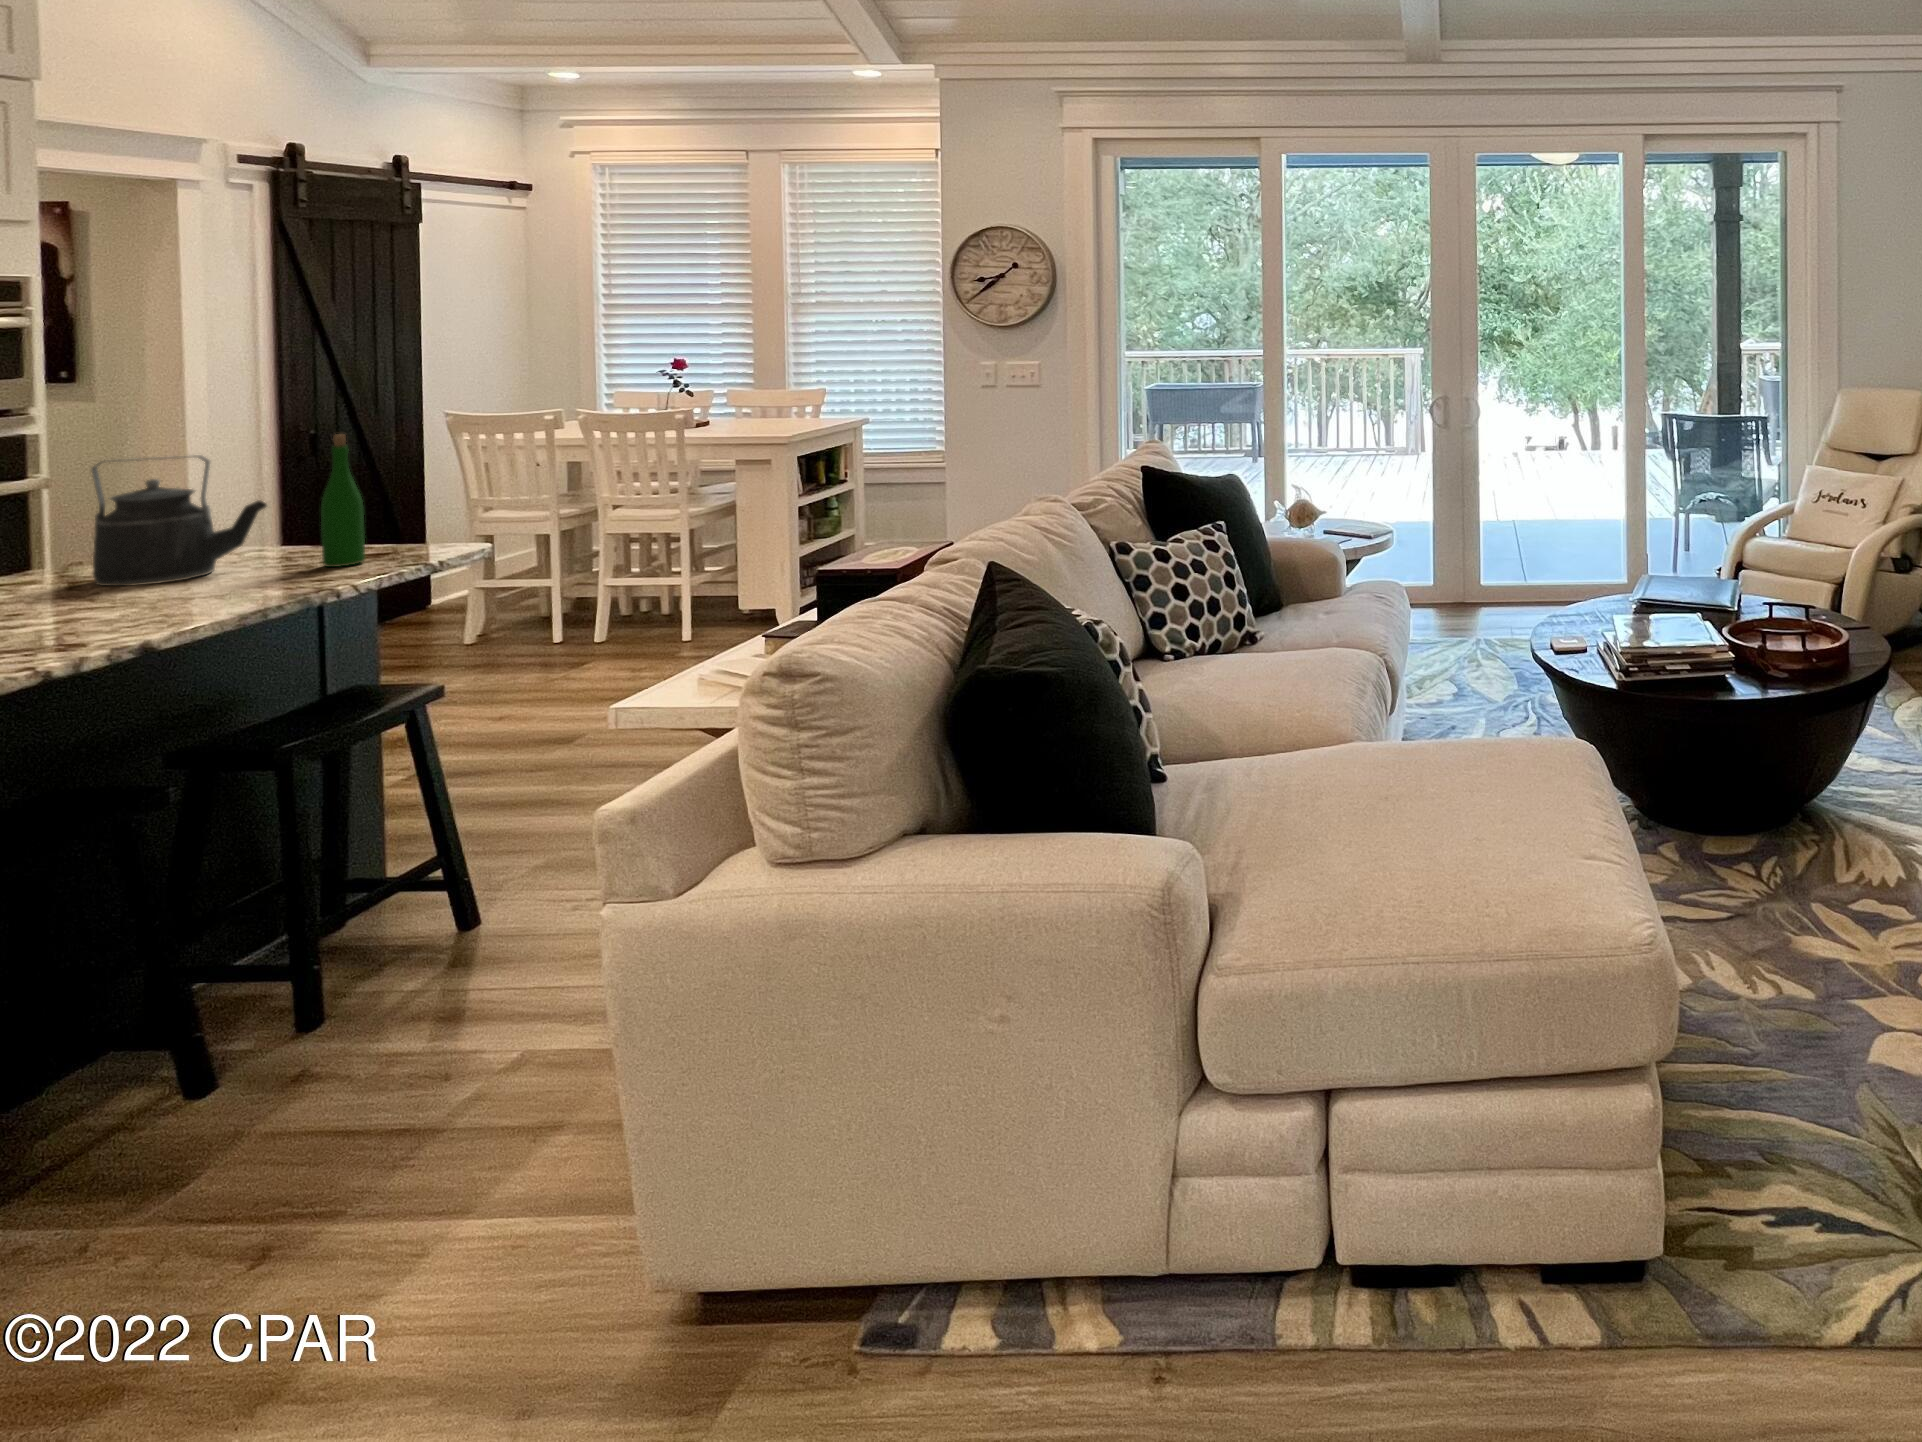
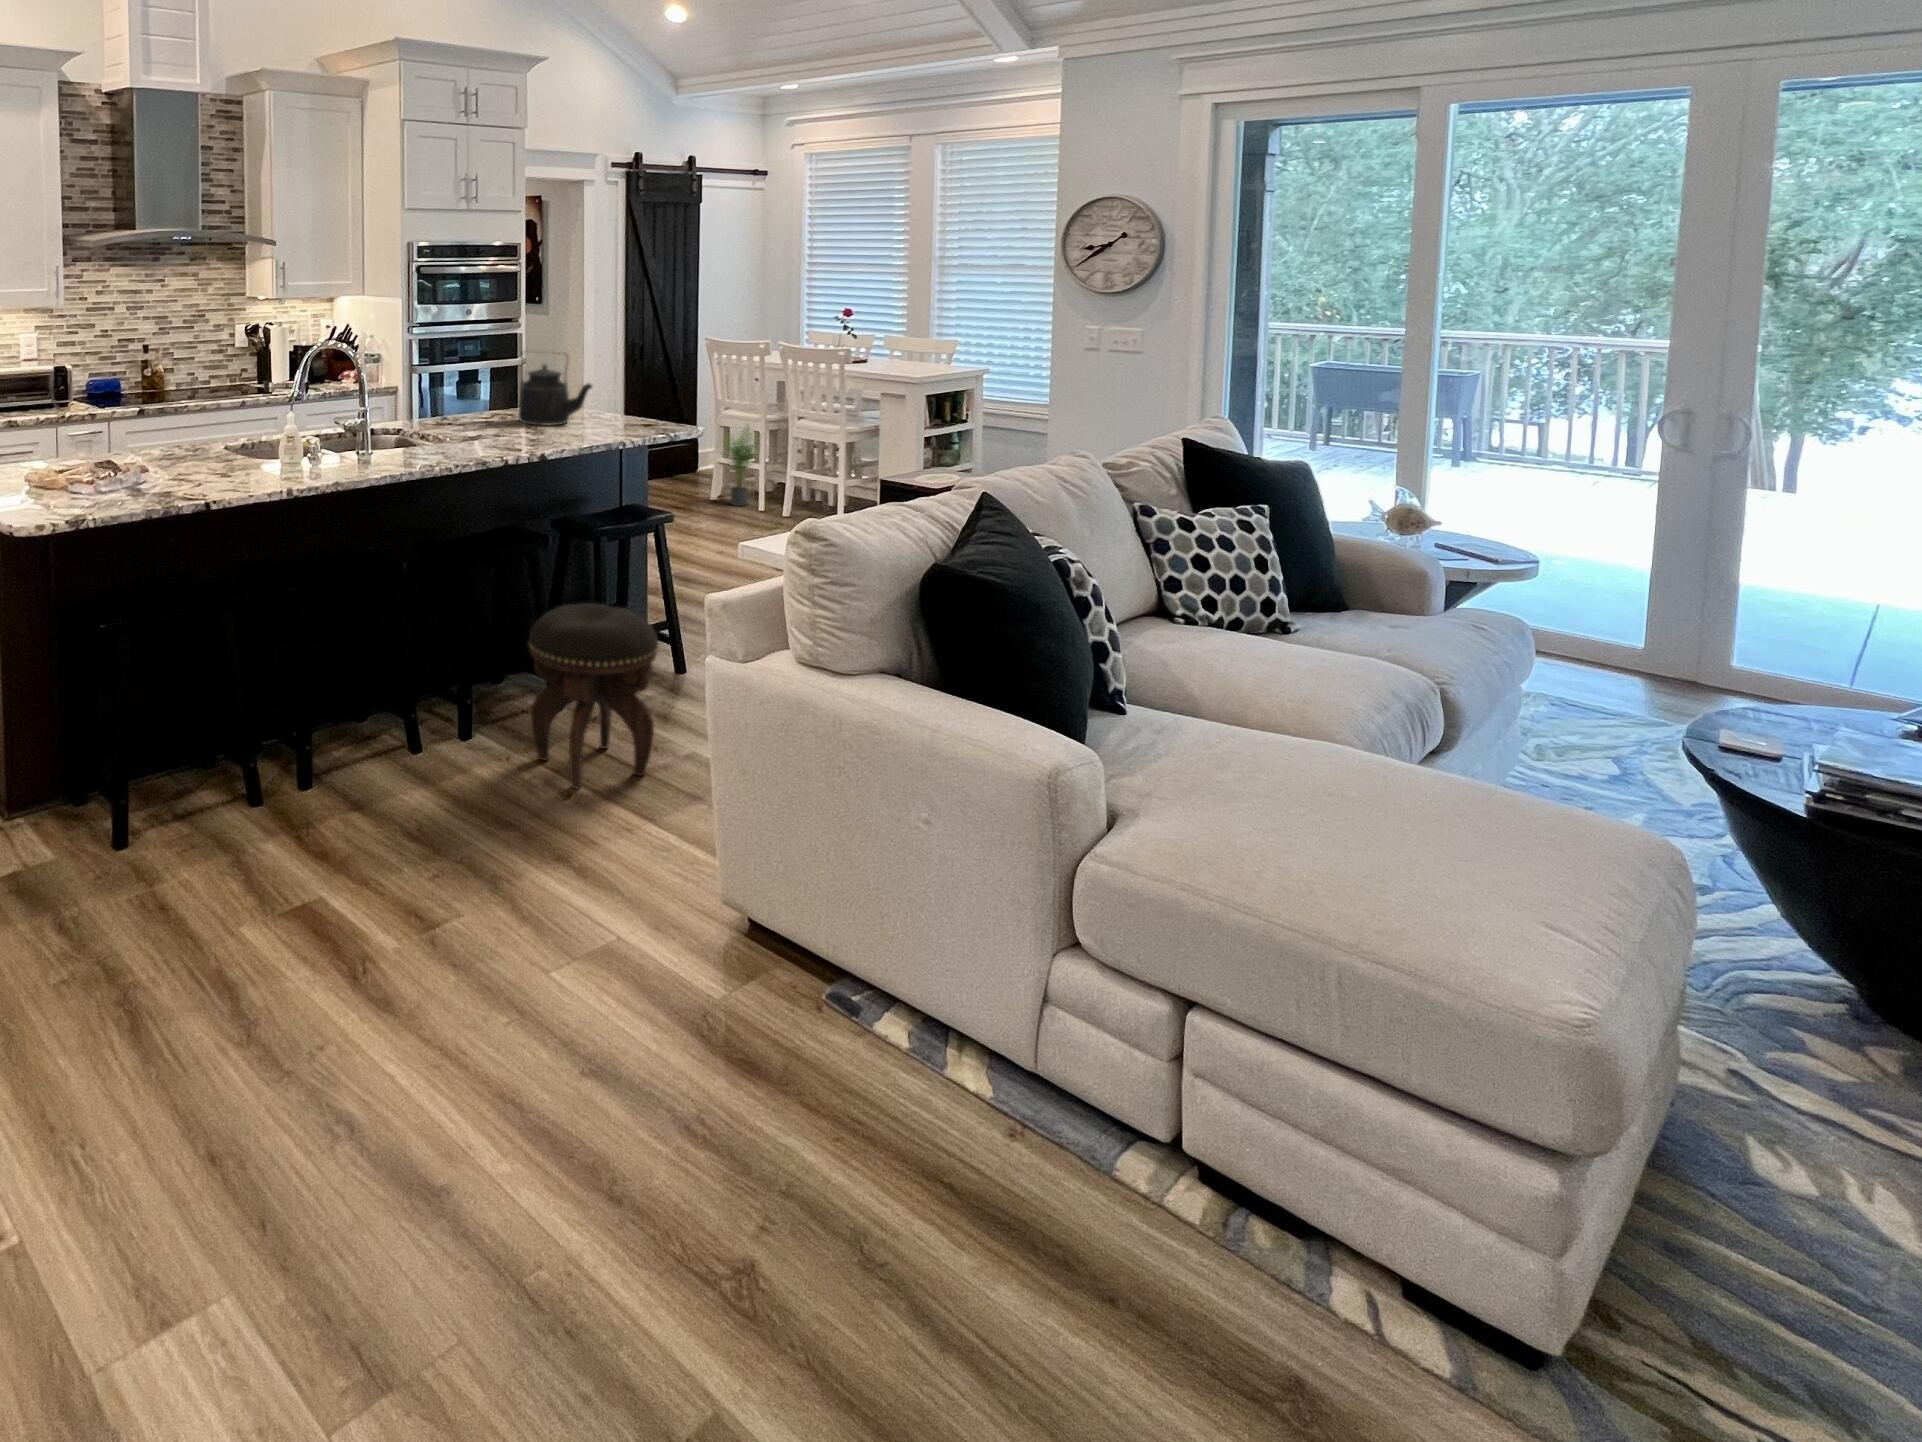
wine bottle: present [321,434,365,567] -> none [616,347,637,430]
potted plant: none [481,524,569,645] -> present [723,426,759,506]
footstool: none [174,855,467,1201] -> present [529,603,658,789]

